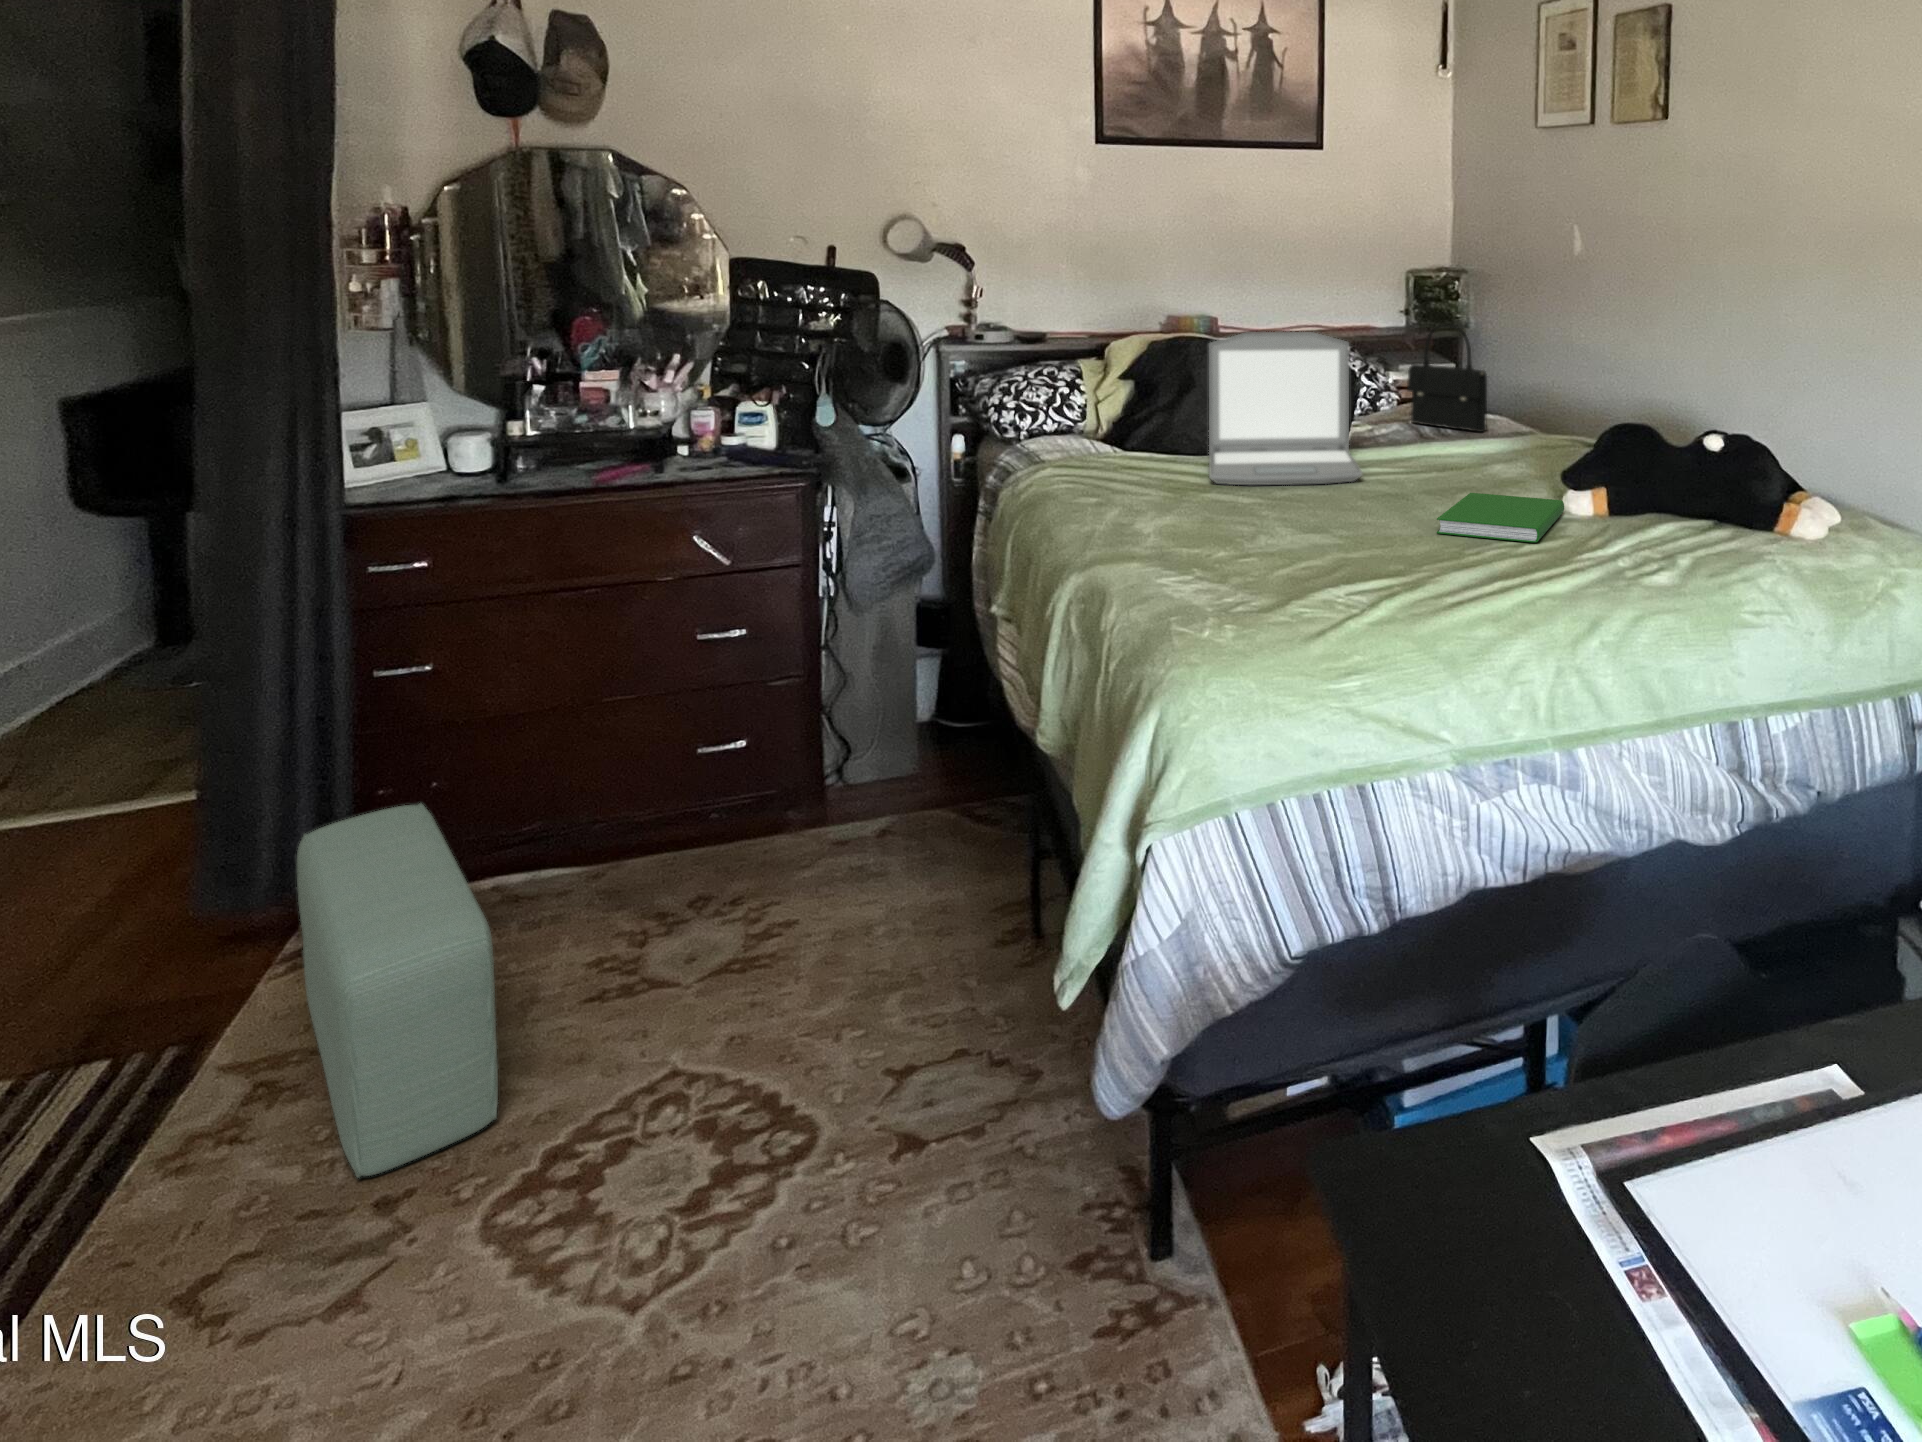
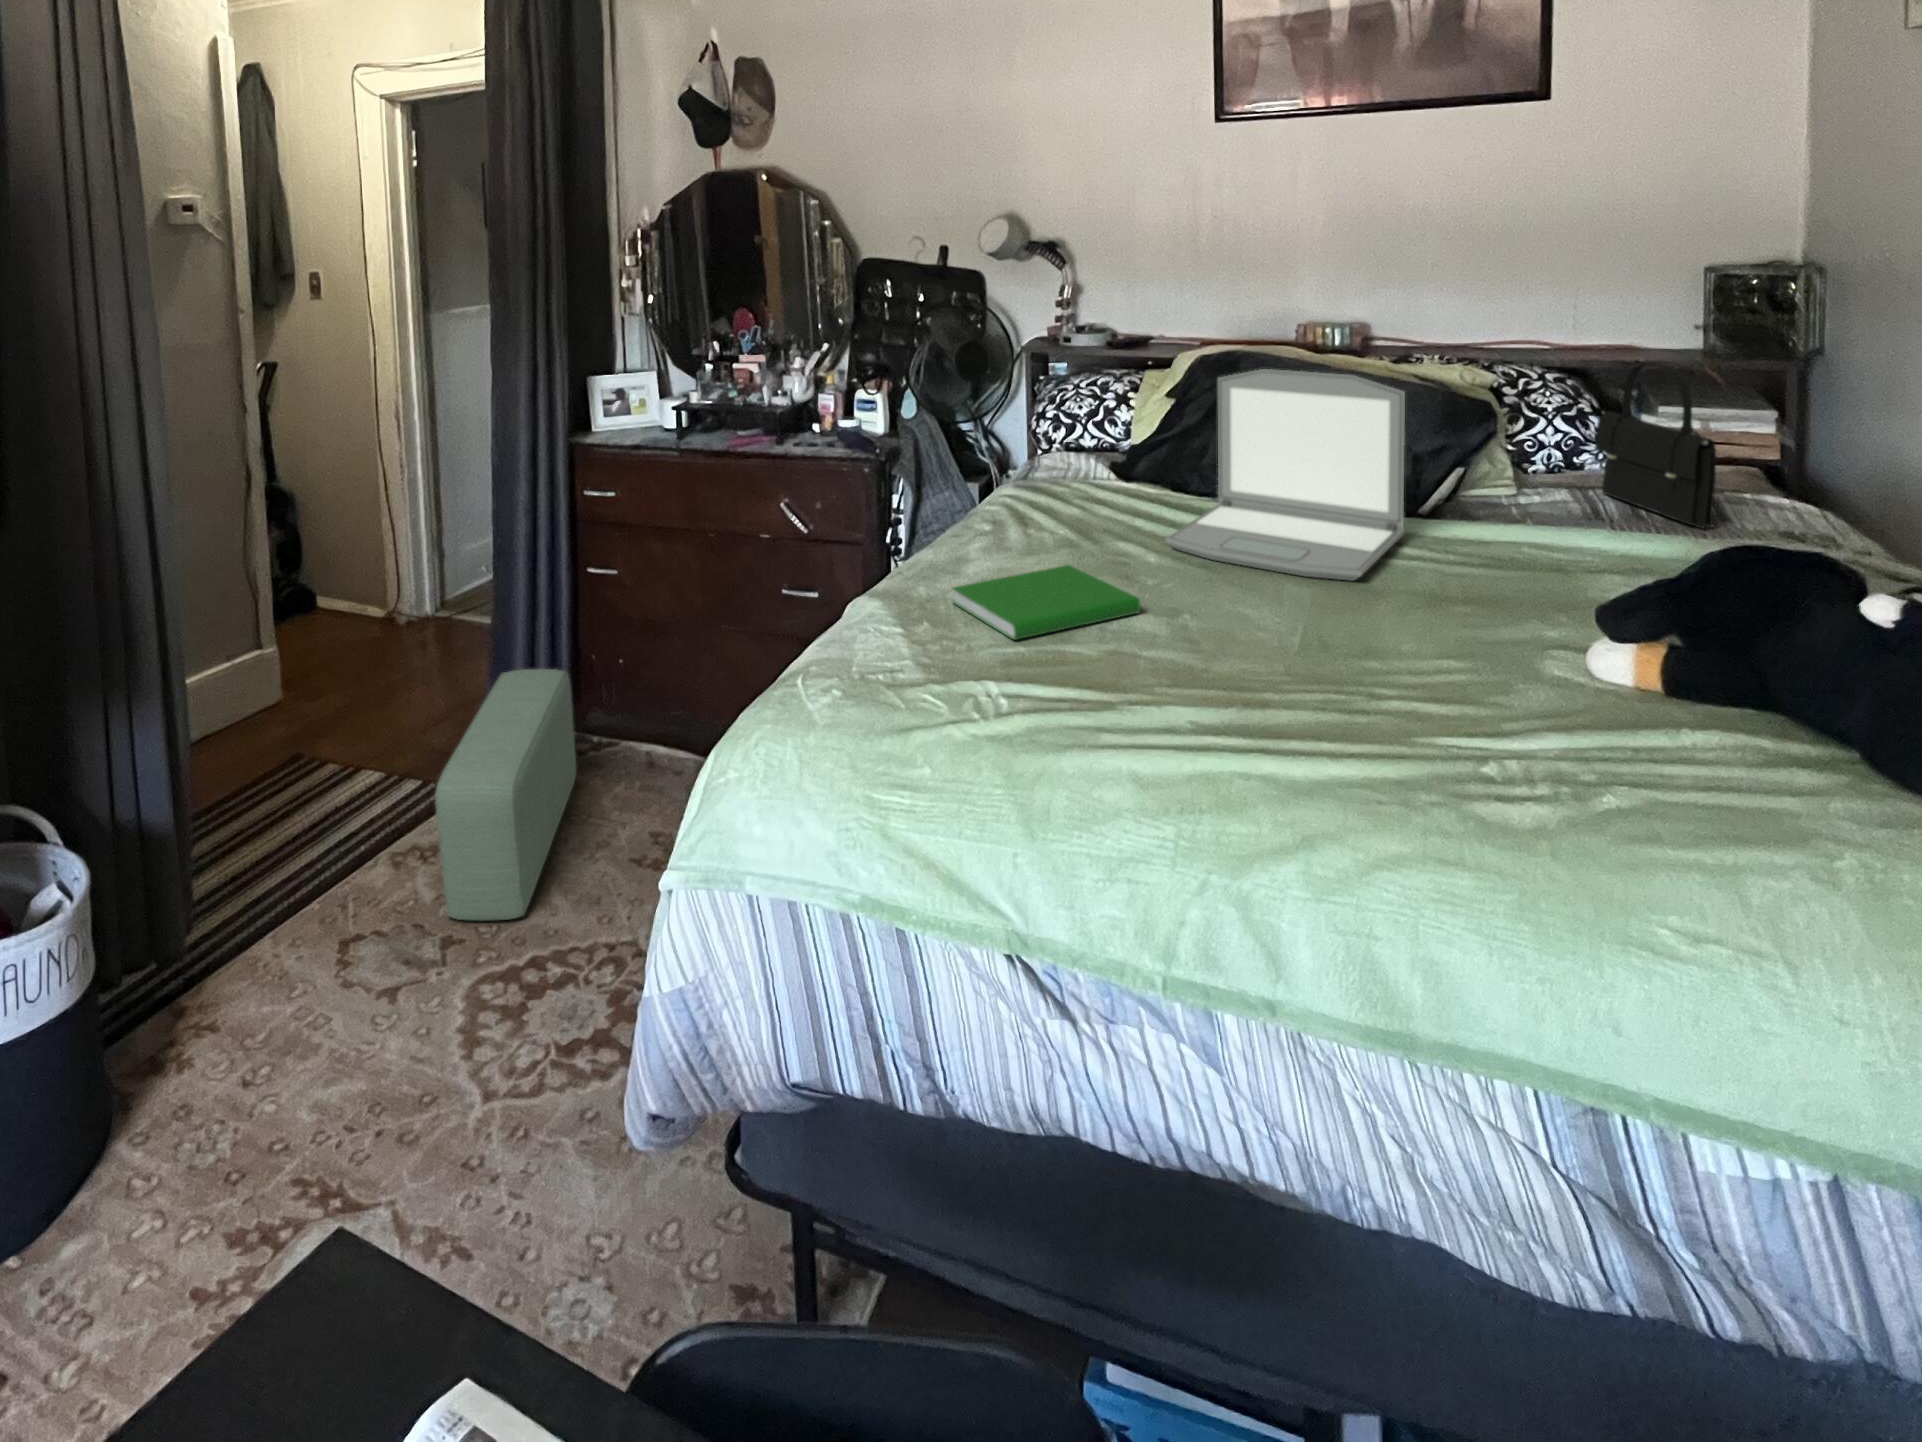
hardcover book: present [1437,493,1564,542] -> present [953,565,1141,640]

